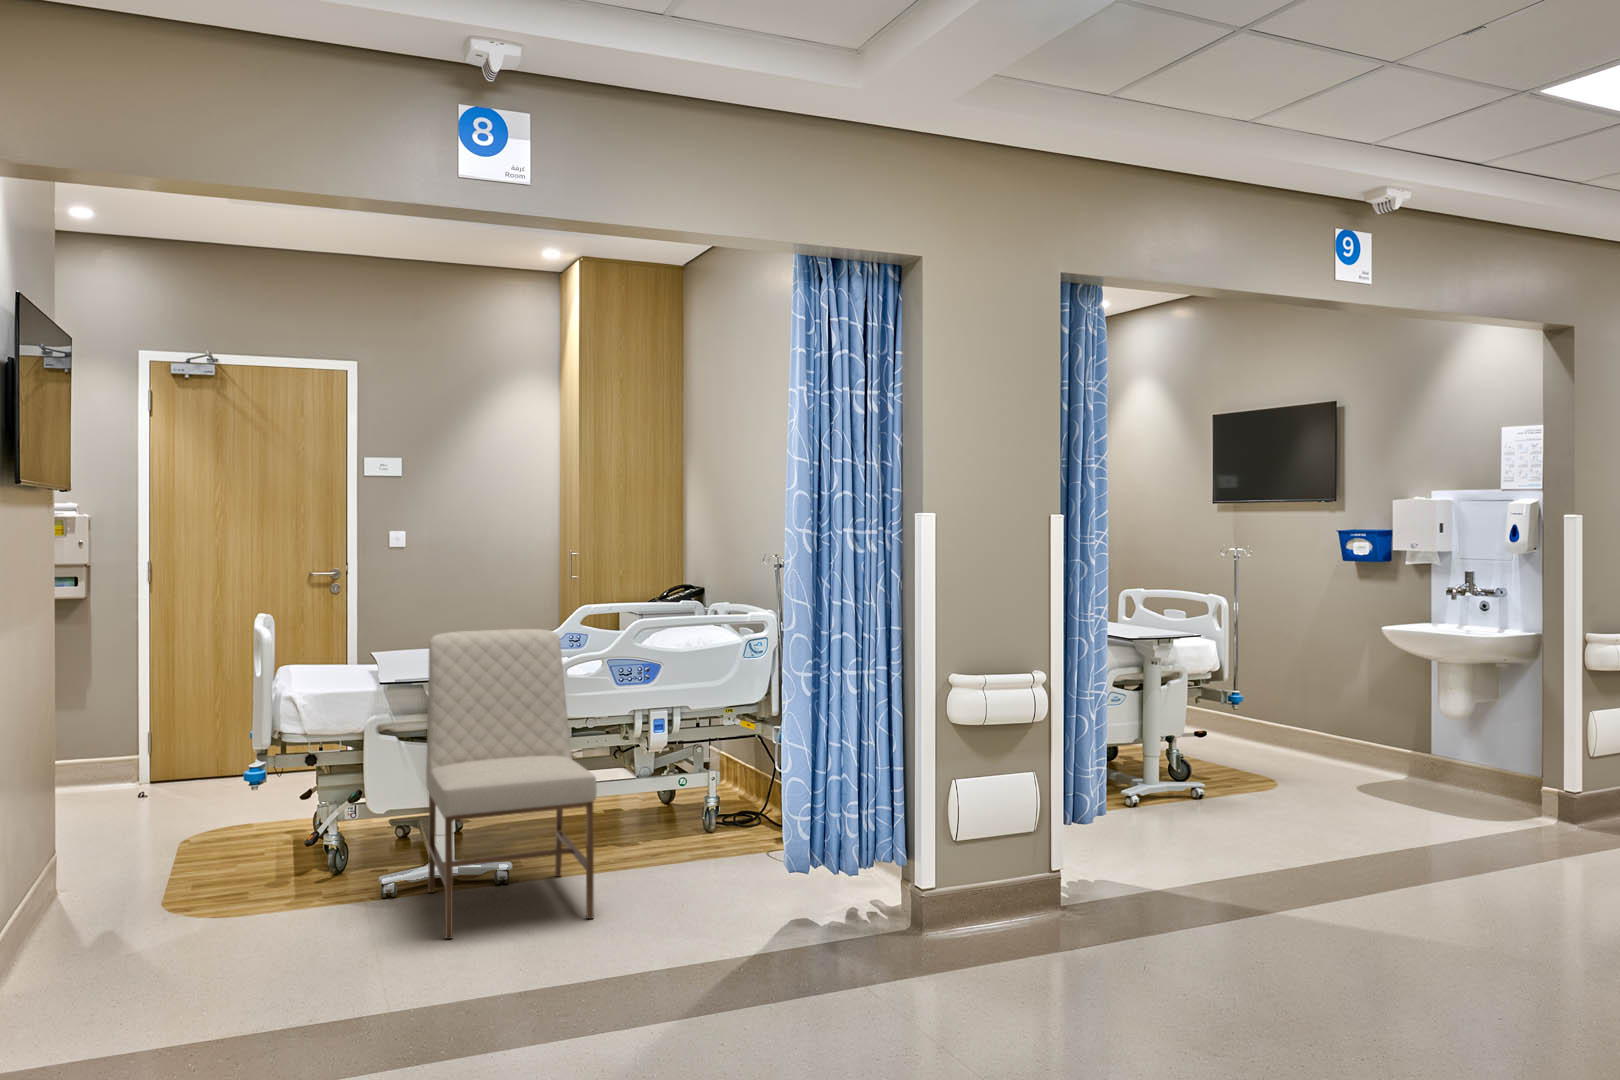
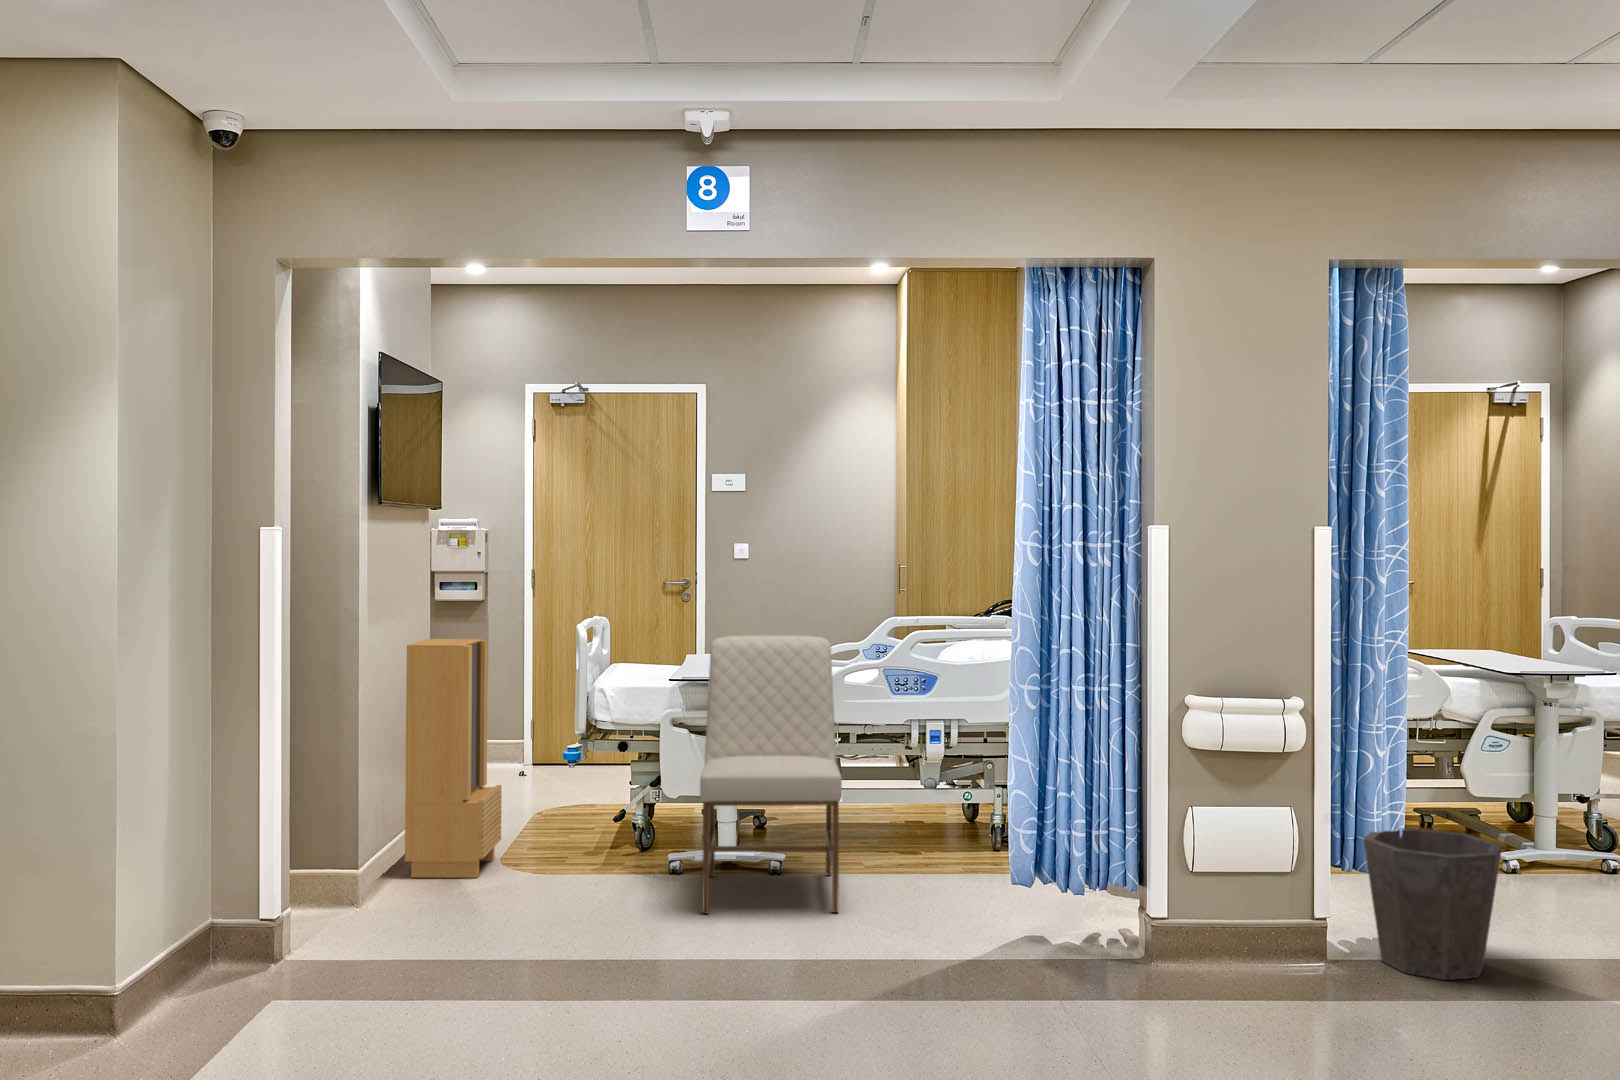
storage cabinet: none [41,646,162,940] -> present [405,639,502,878]
waste bin: none [1086,780,1198,913] -> present [1363,828,1502,980]

